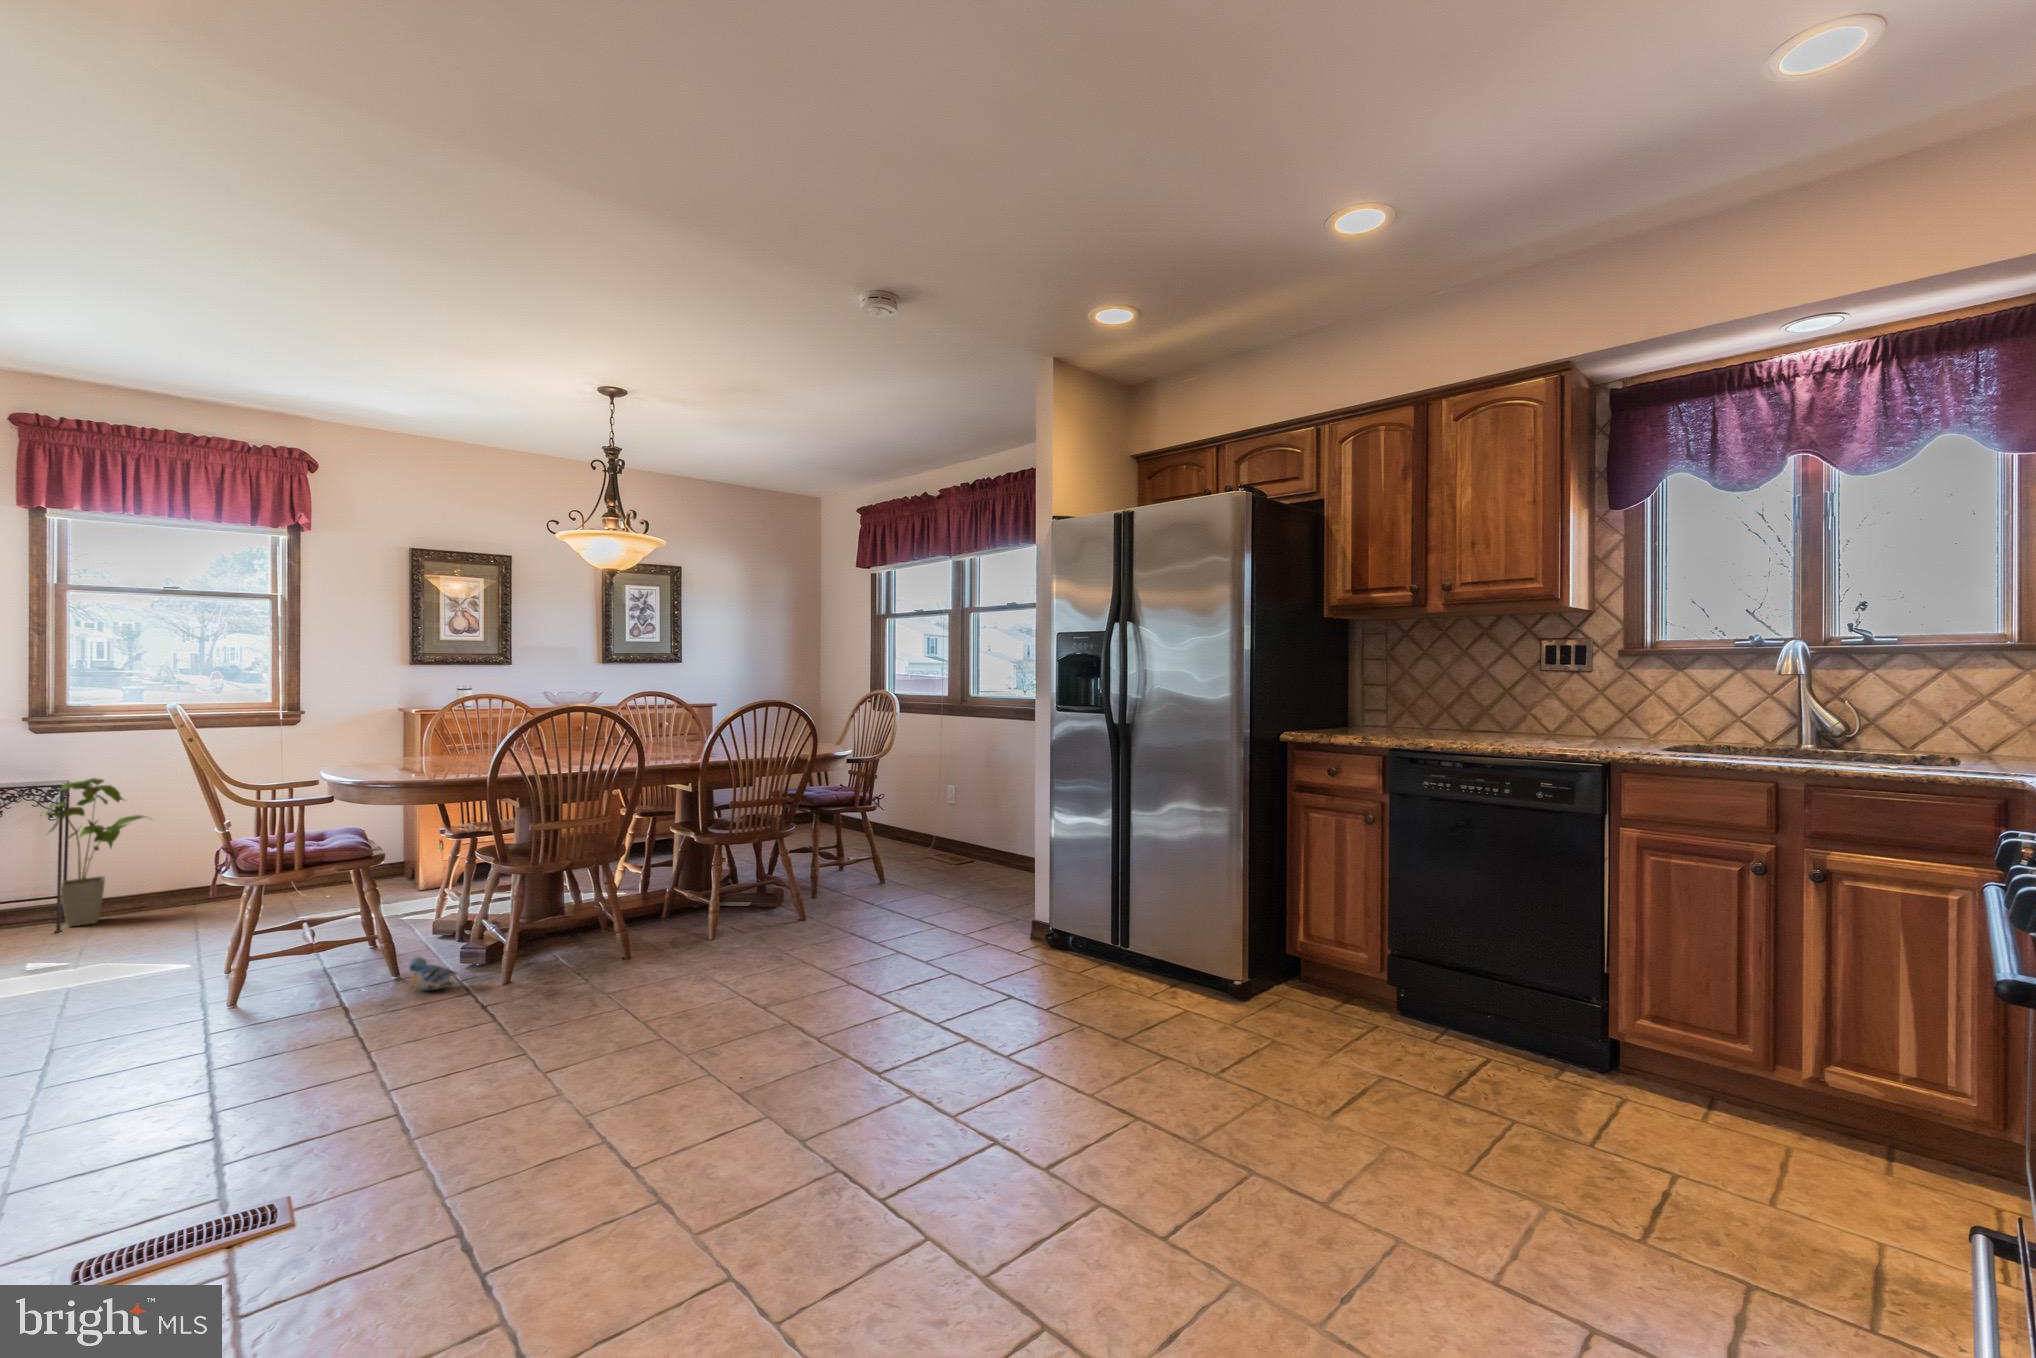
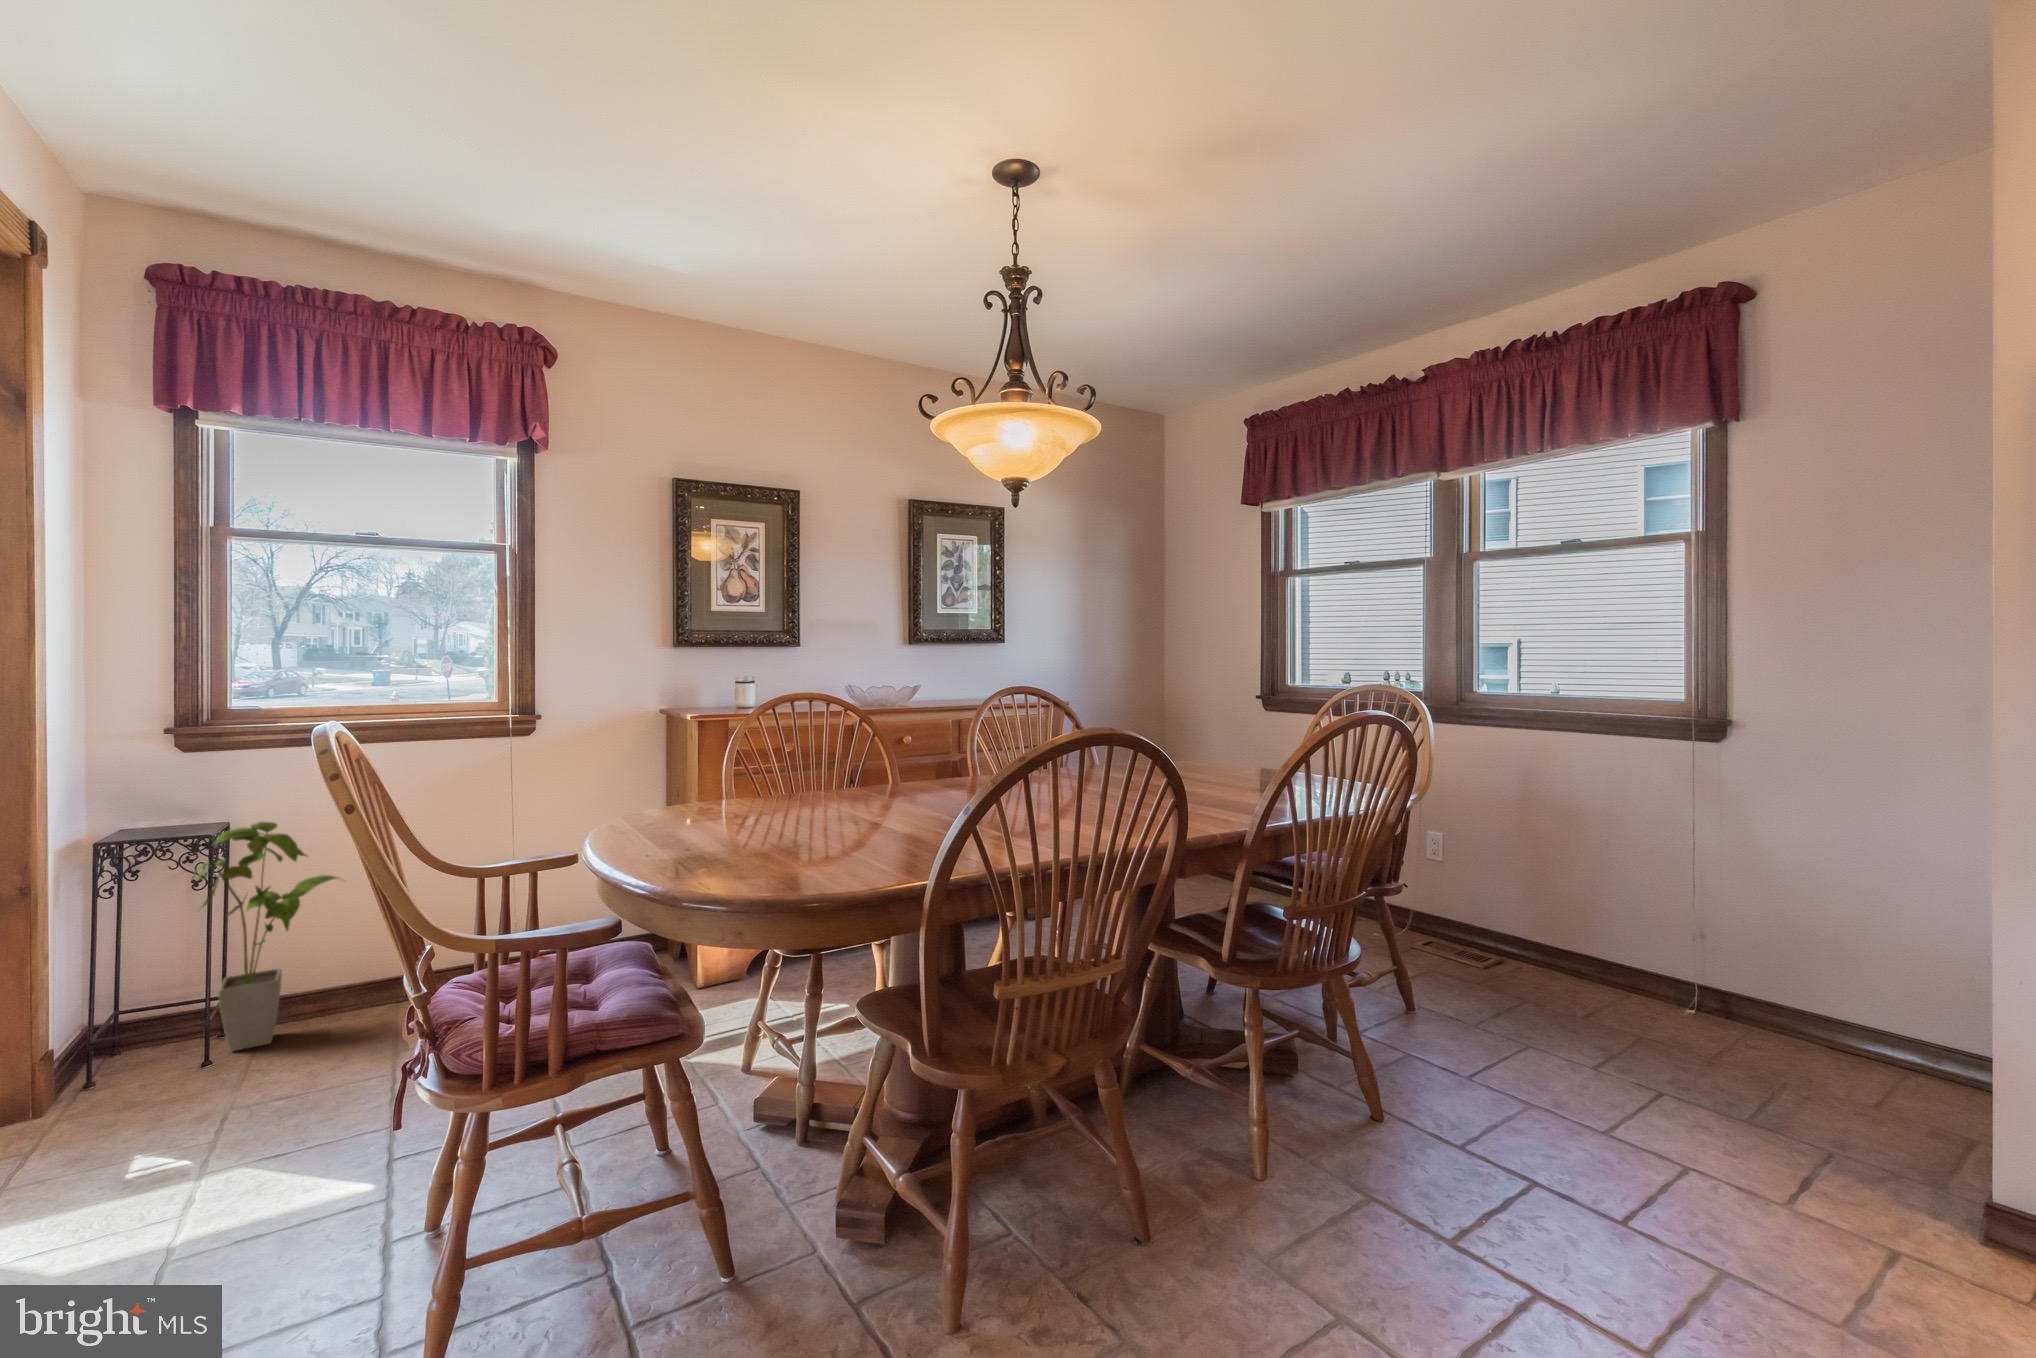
plush toy: present [409,957,458,991] -> none [790,1224,881,1302]

